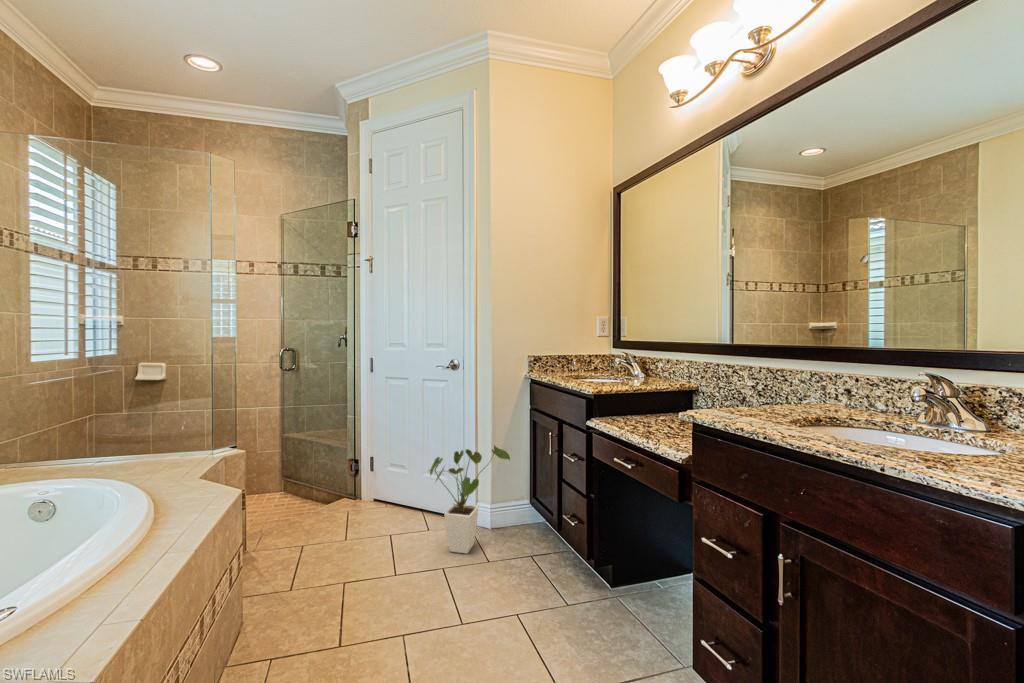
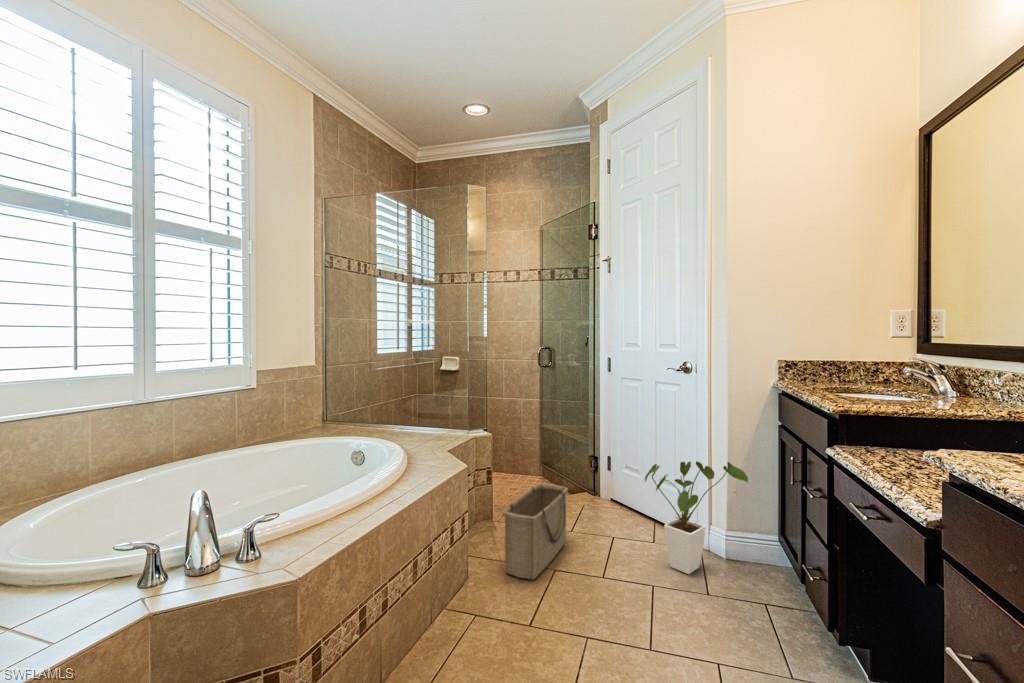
basket: none [275,498,343,612] -> present [502,483,568,579]

